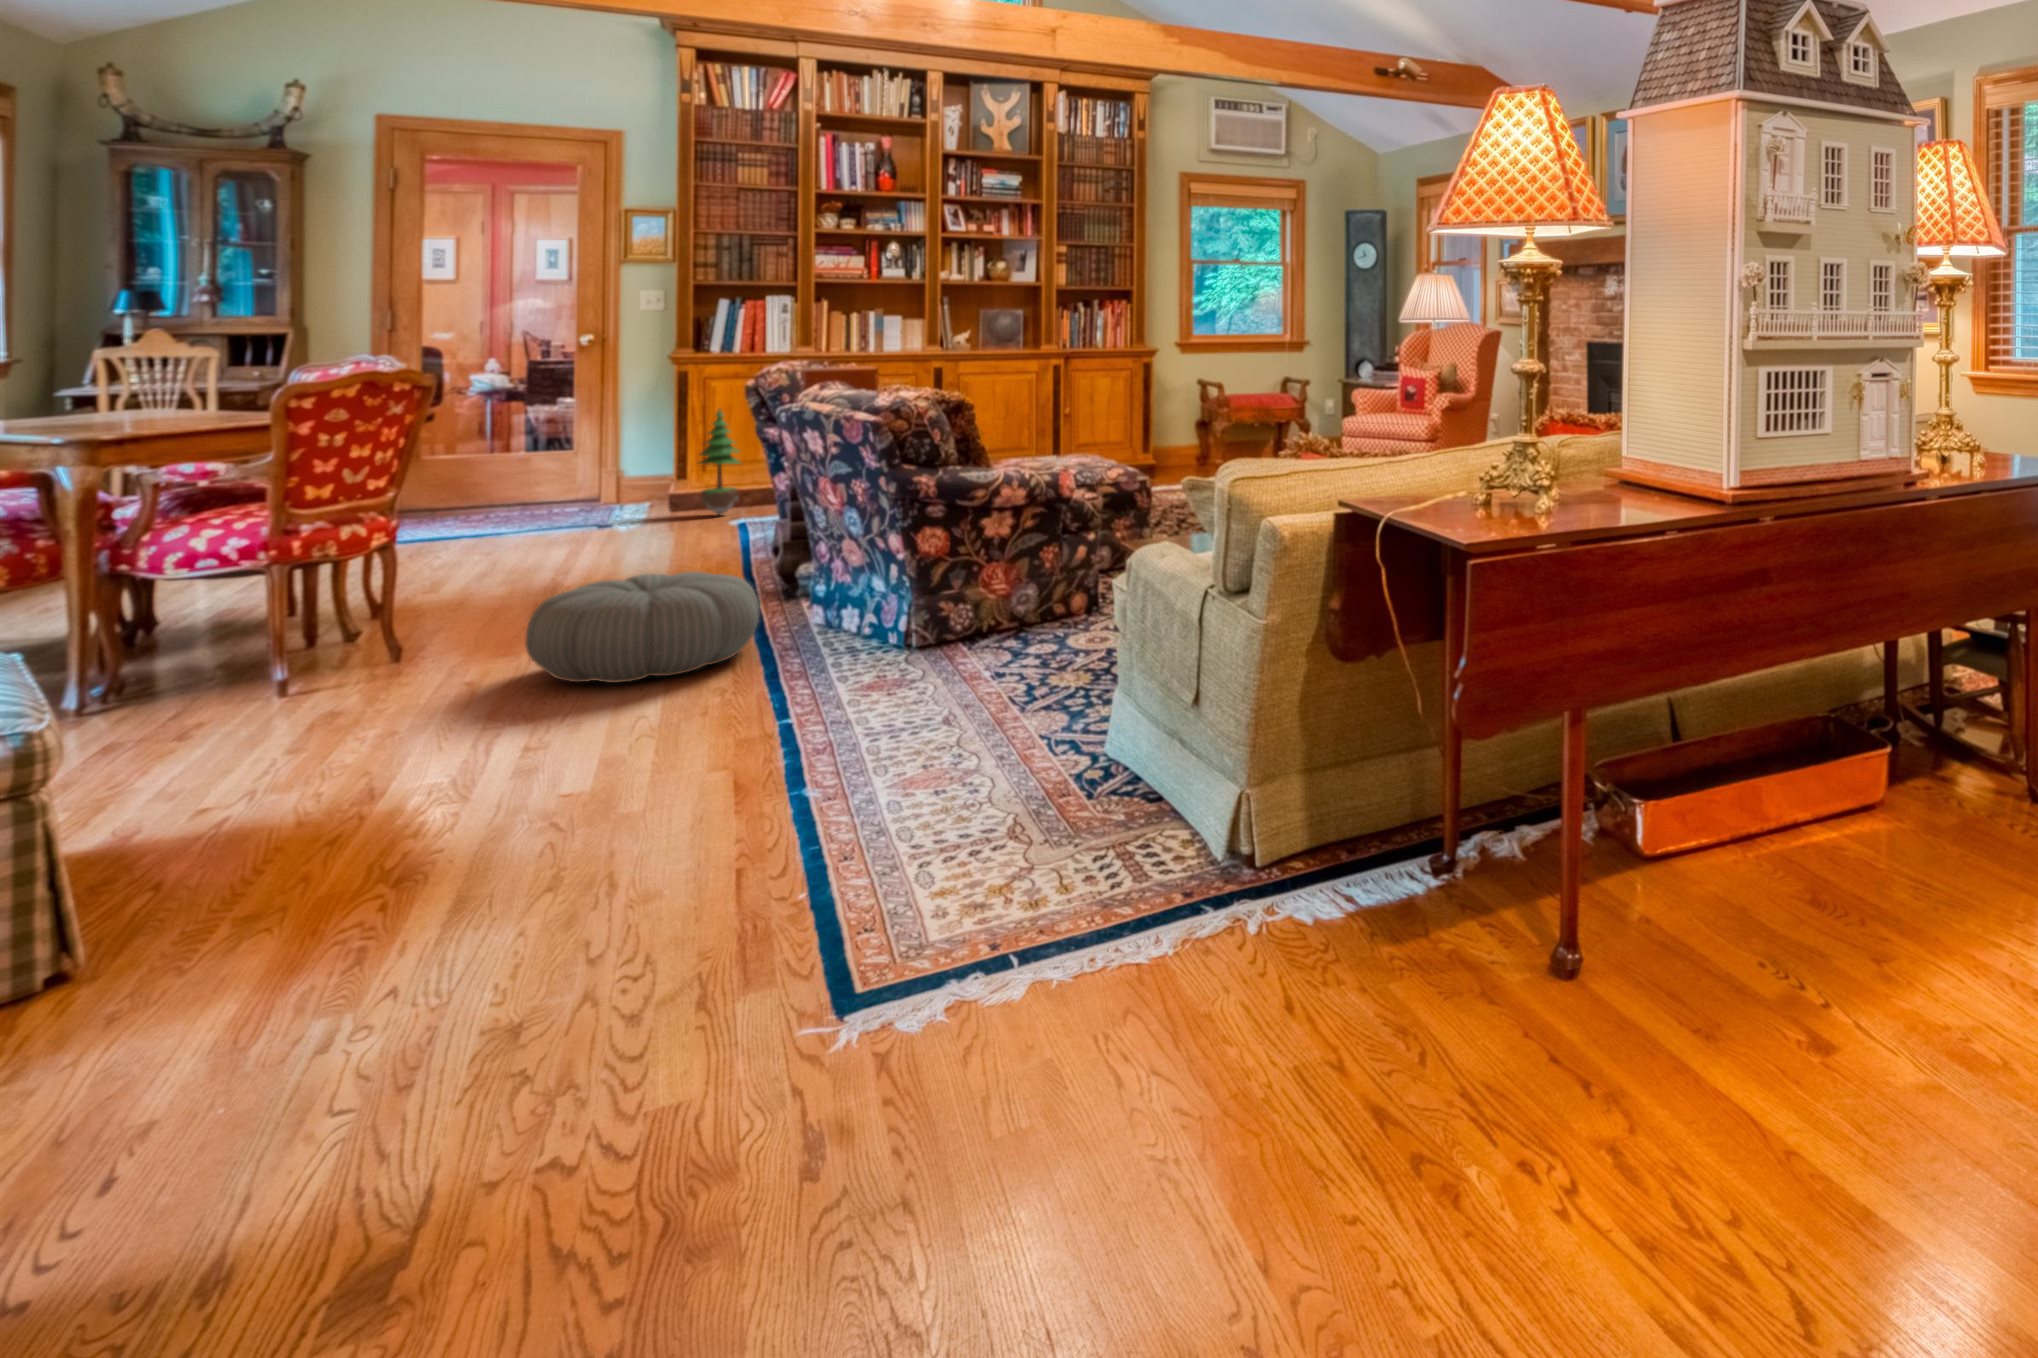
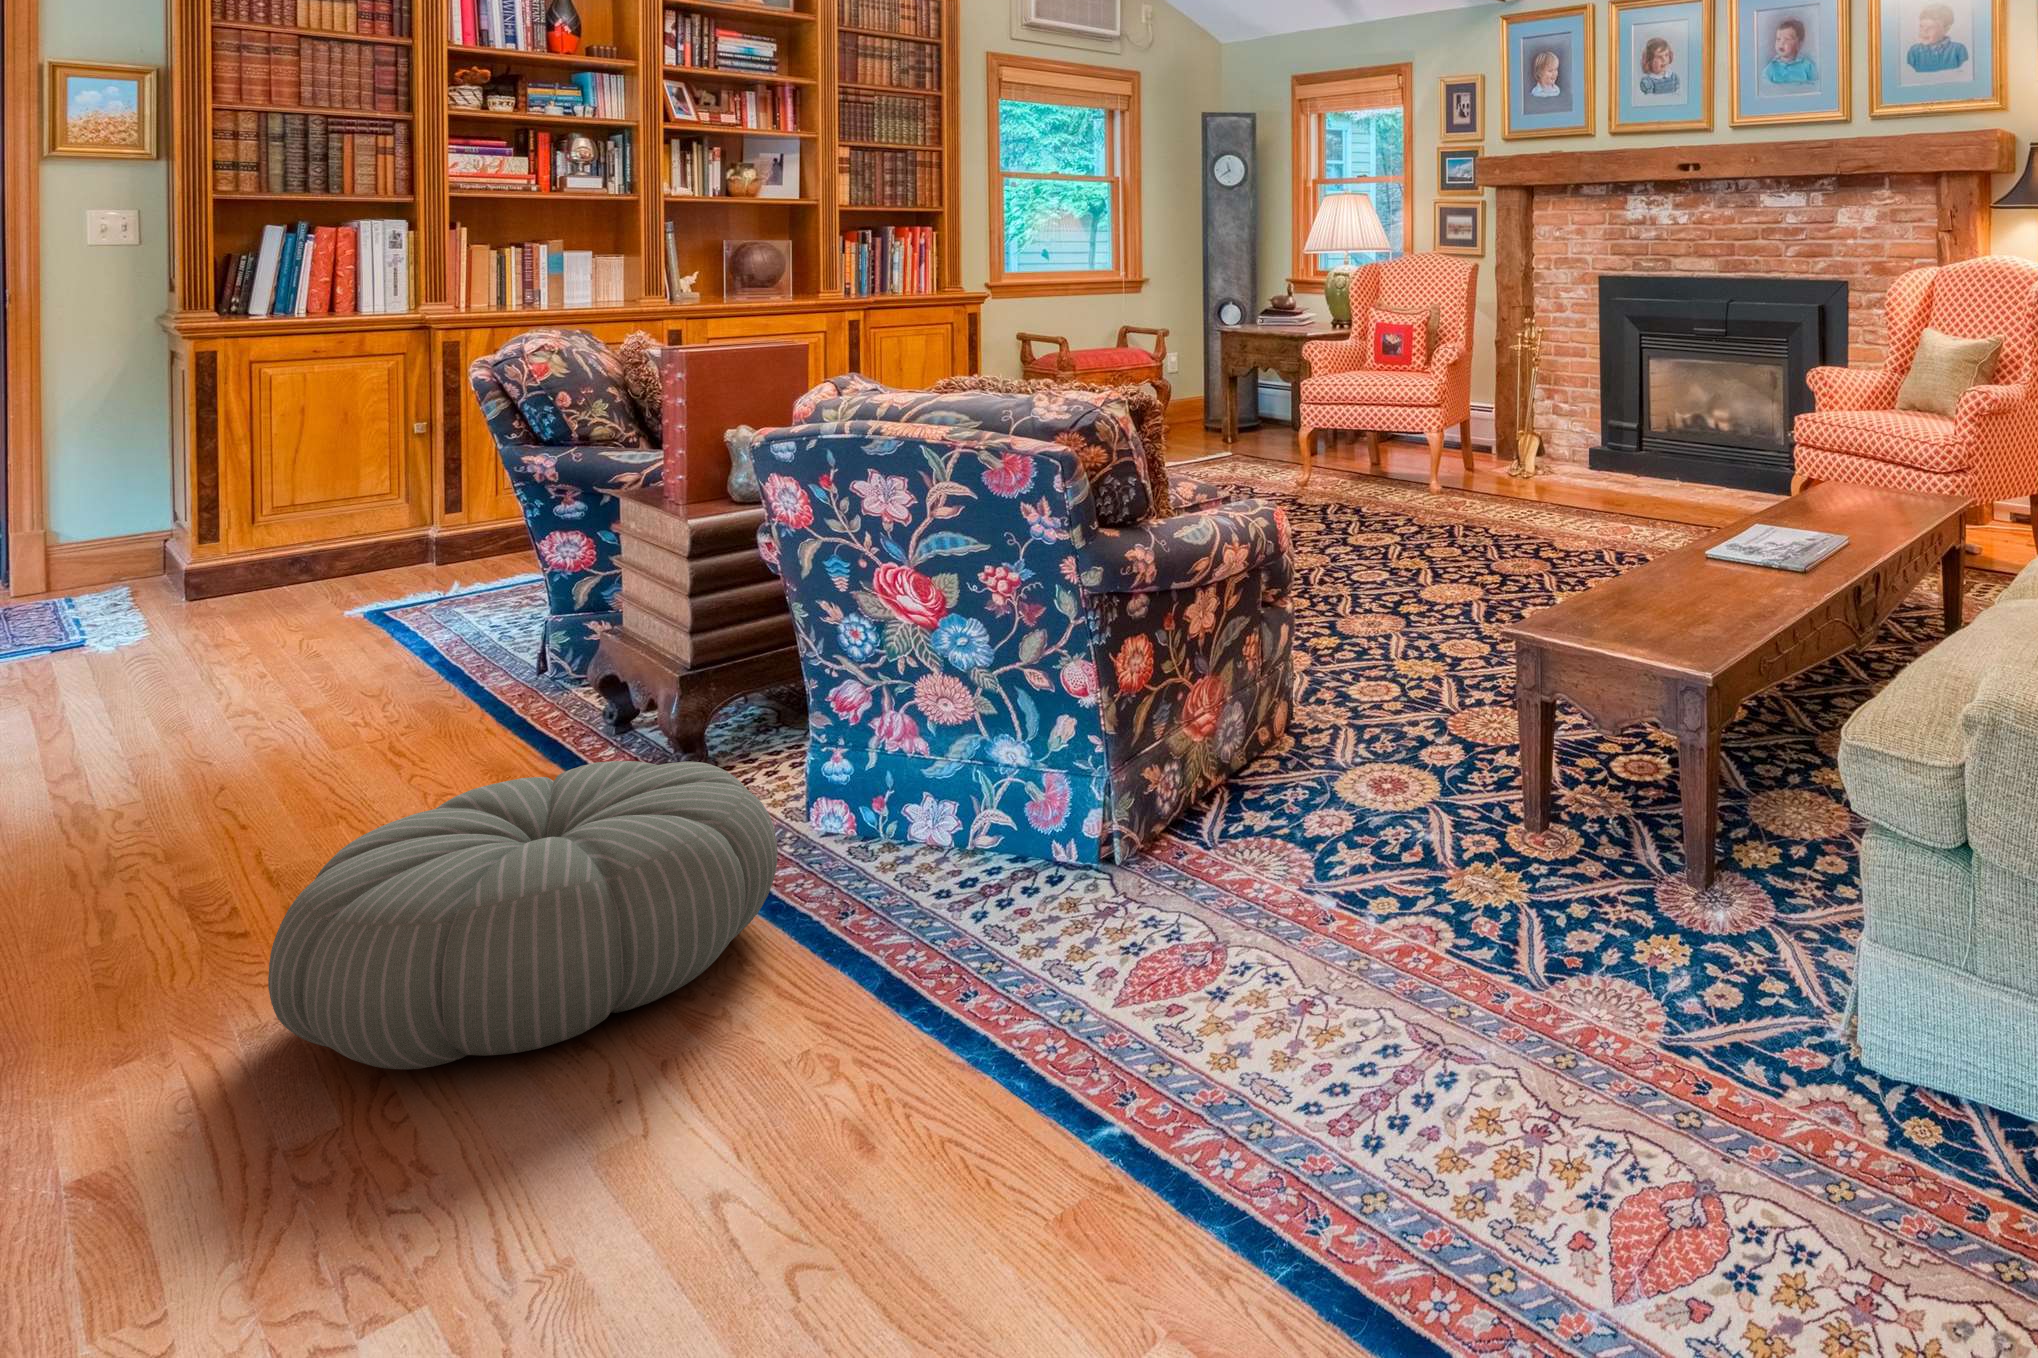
potted tree: present [699,410,740,515] -> none [256,406,349,588]

